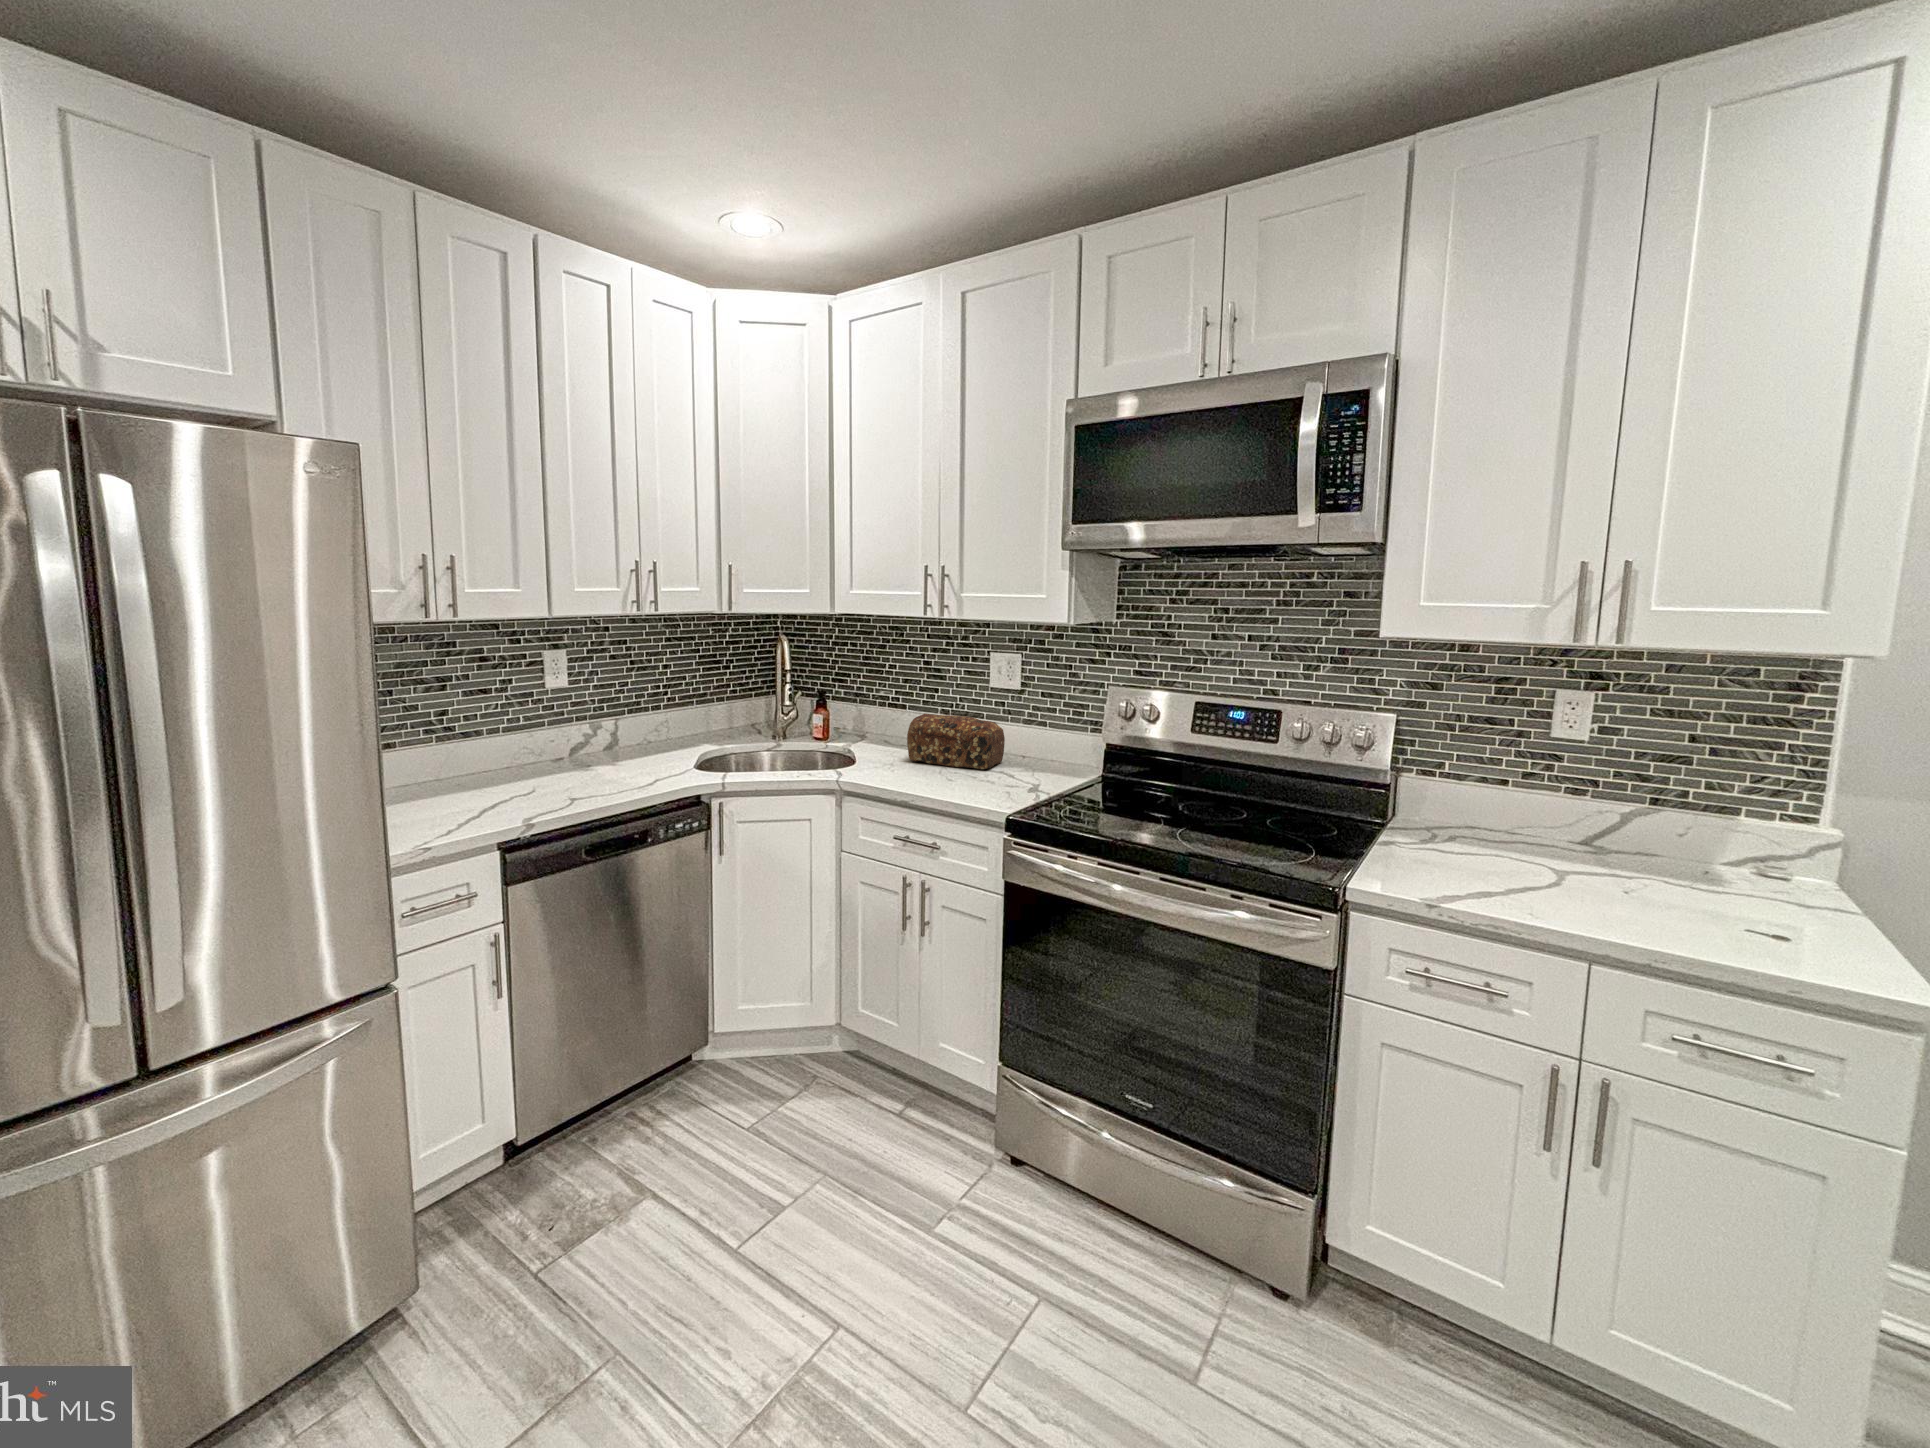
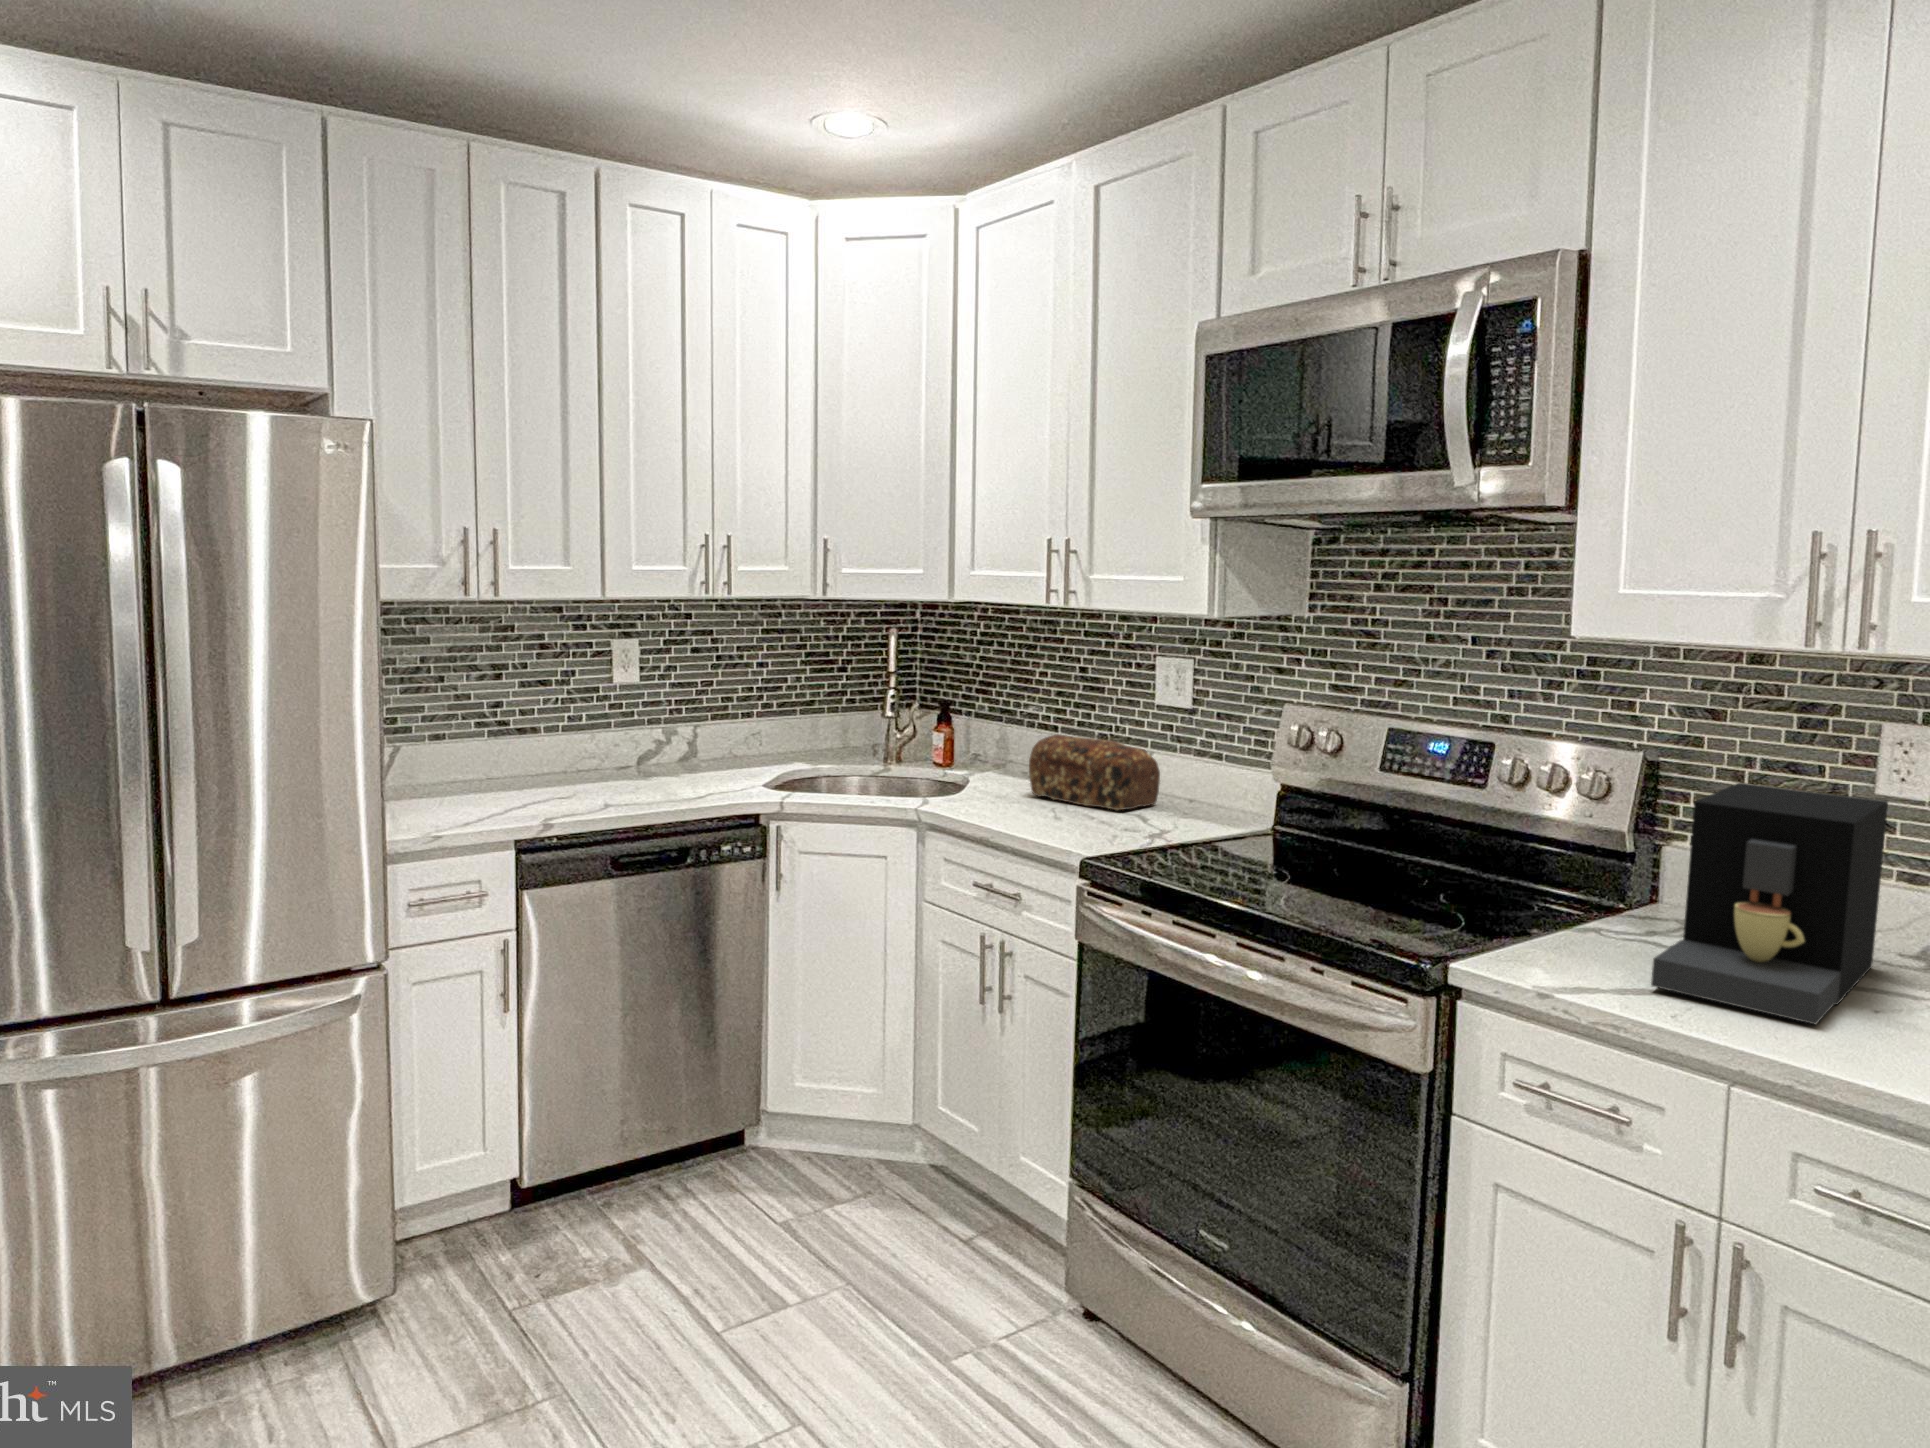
coffee maker: none [1470,734,1626,910] -> present [1651,782,1888,1025]

